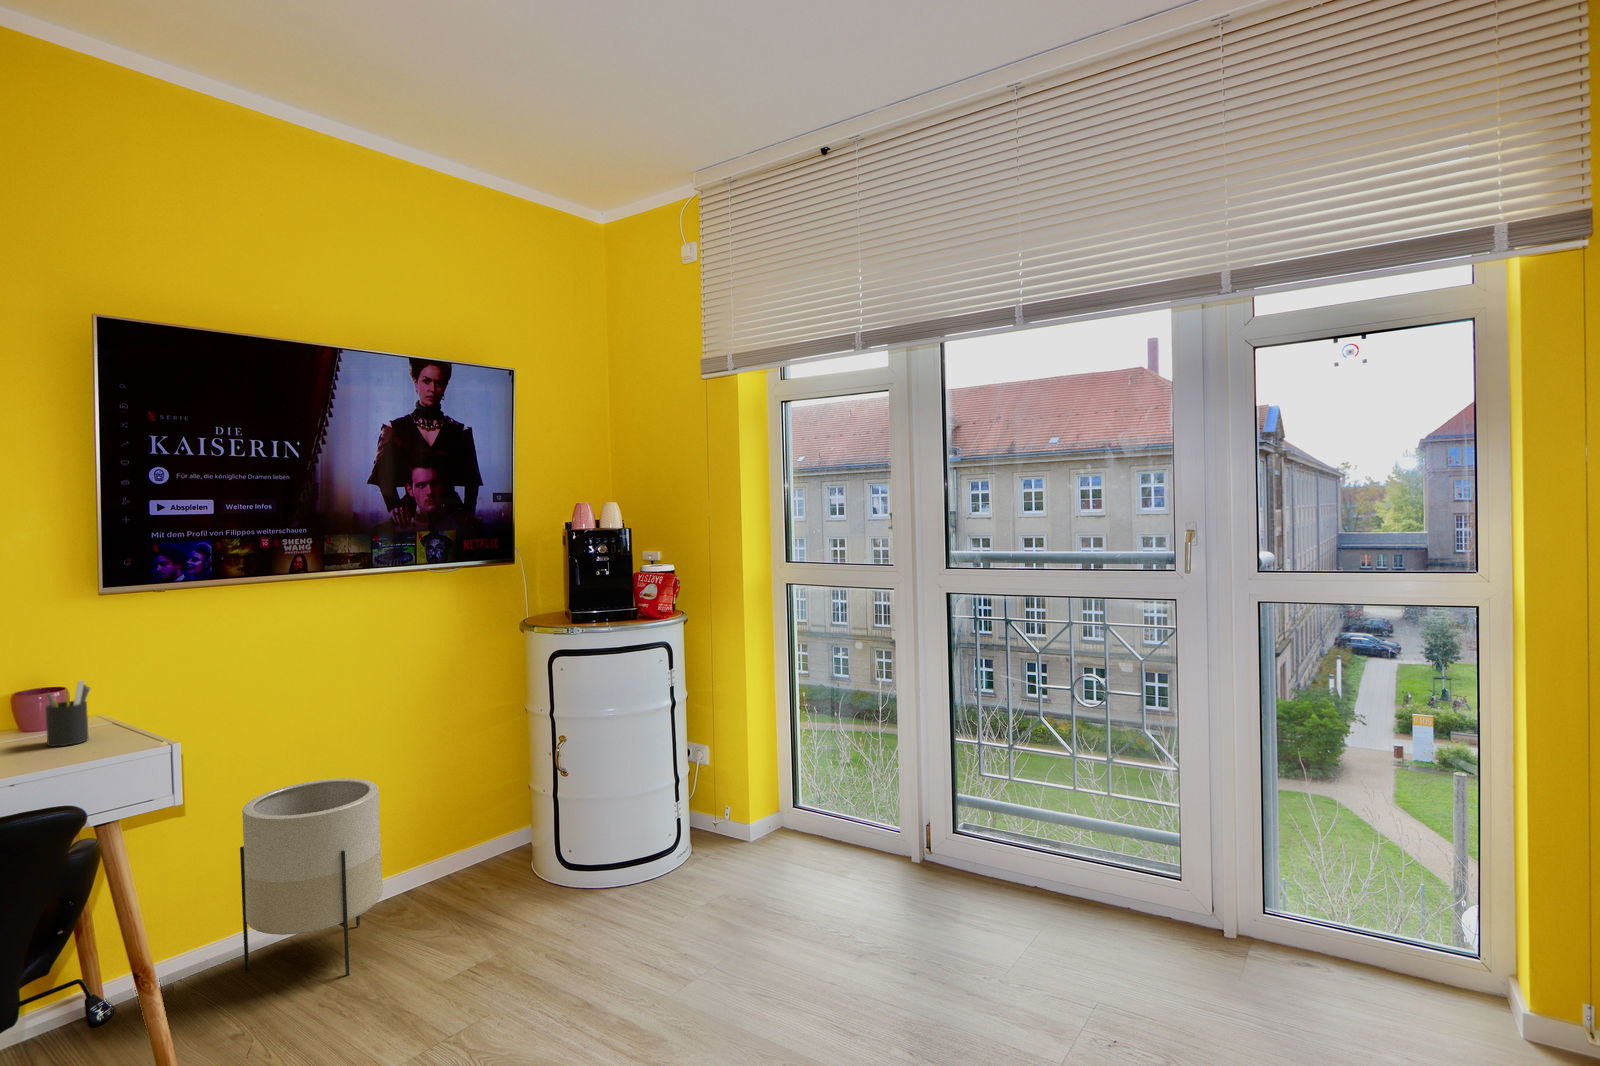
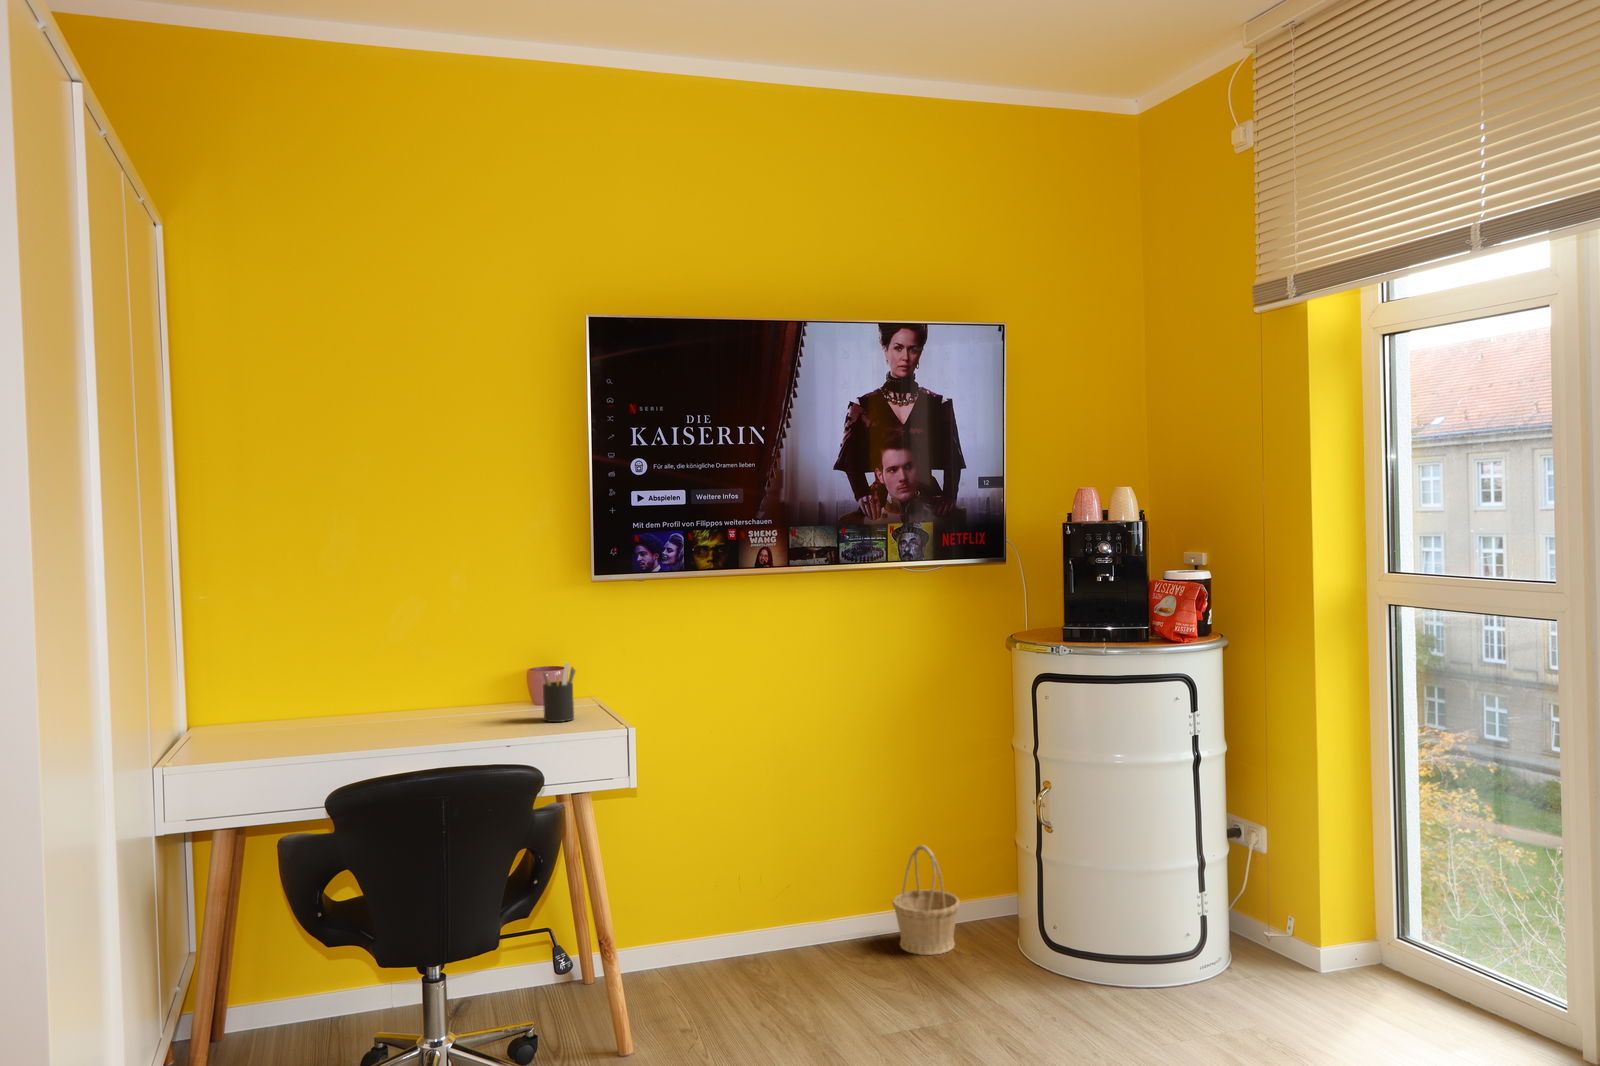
planter: present [240,778,383,976] -> none [706,794,838,1008]
basket: none [423,803,484,897] -> present [892,845,960,955]

